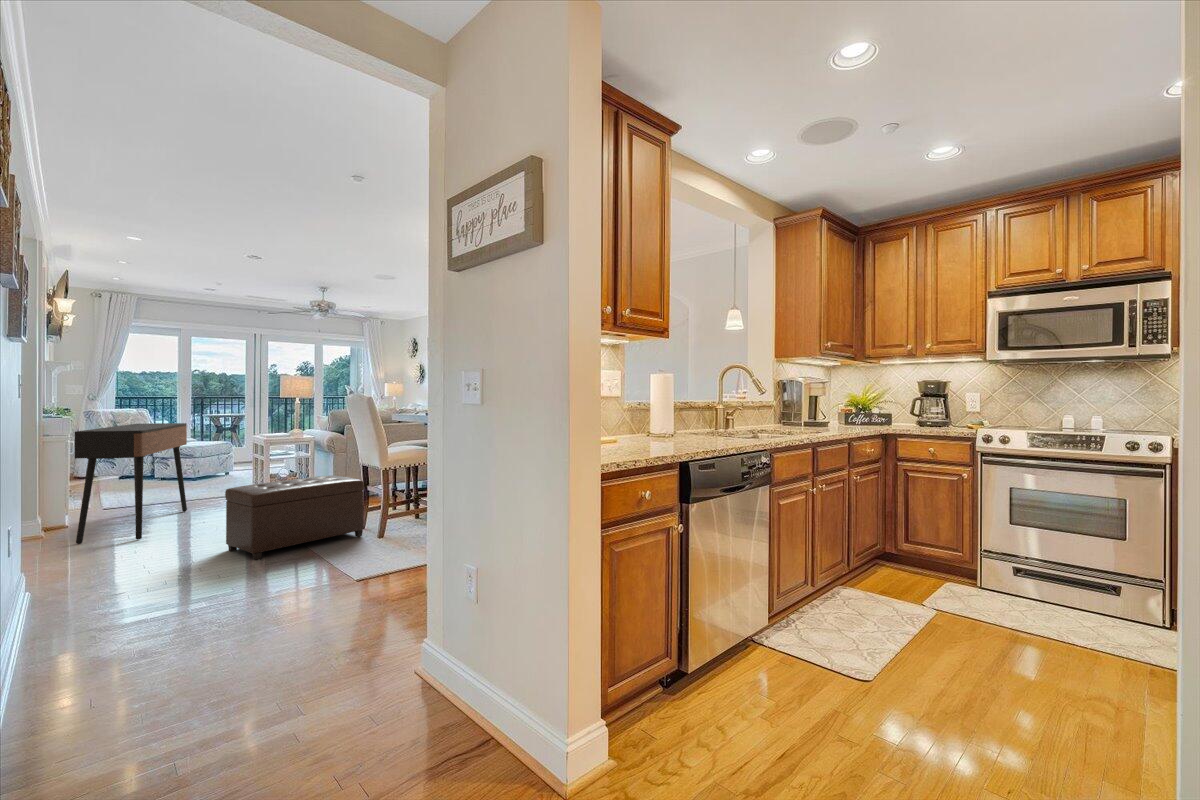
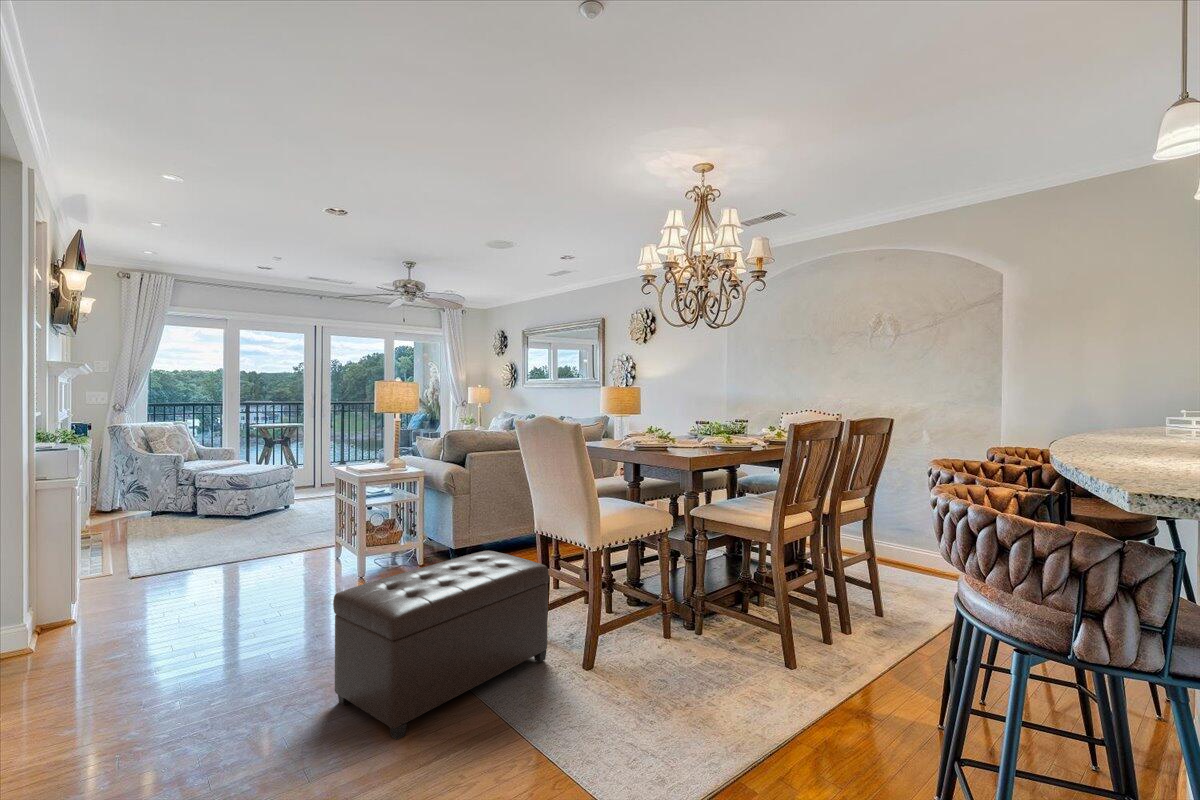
console table: present [75,423,187,544] -> none [79,455,250,678]

